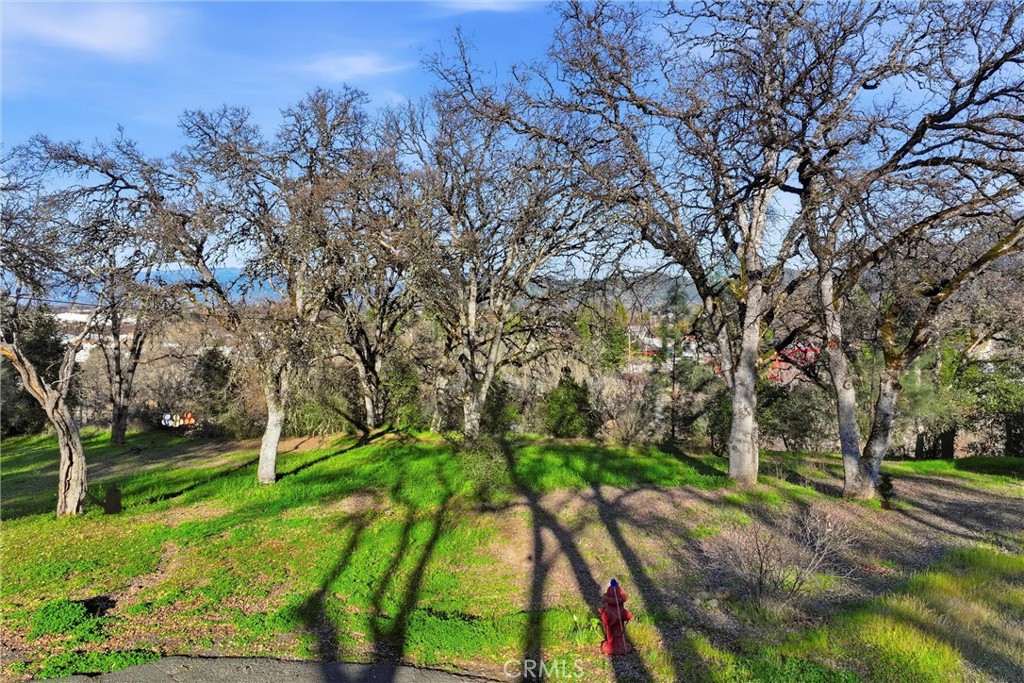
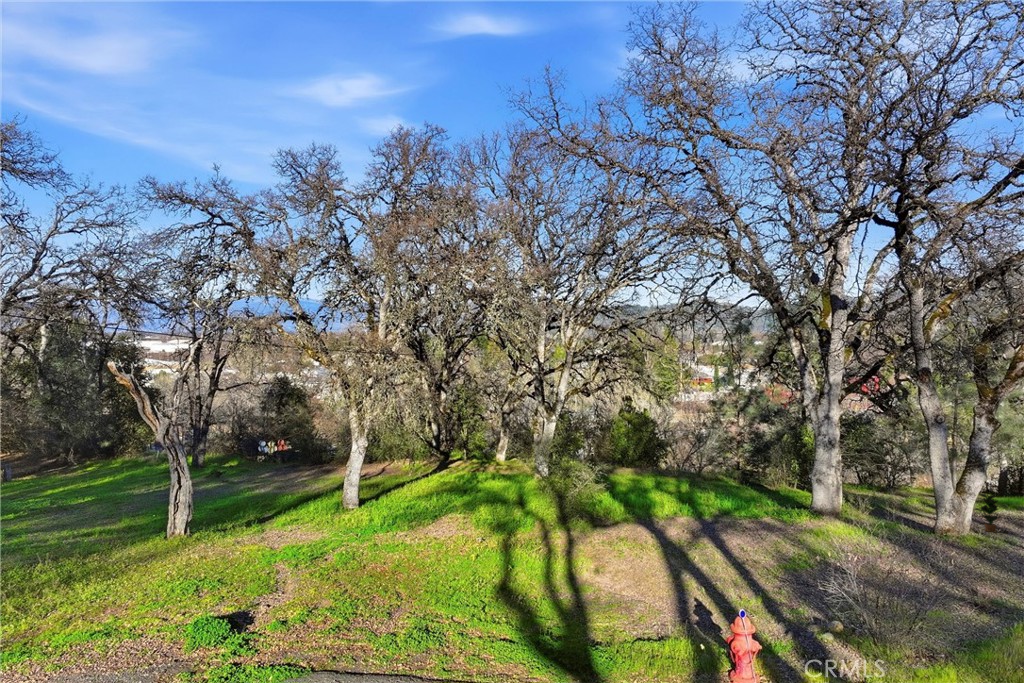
watering can: present [84,482,122,514] -> none [191,504,231,536]

